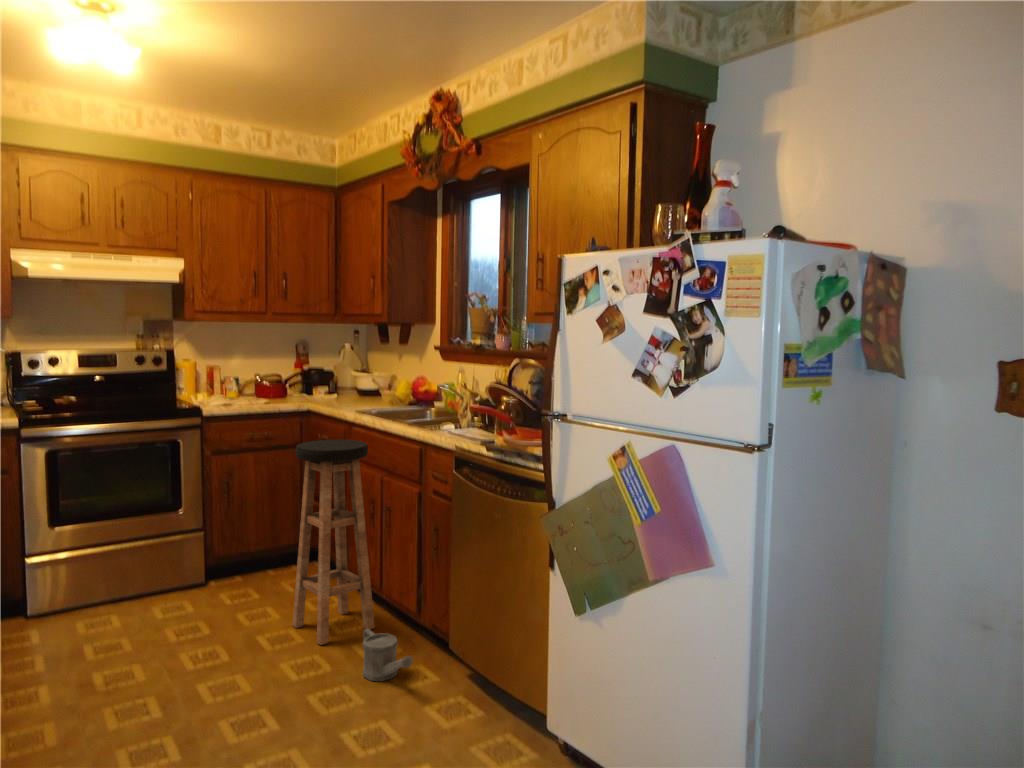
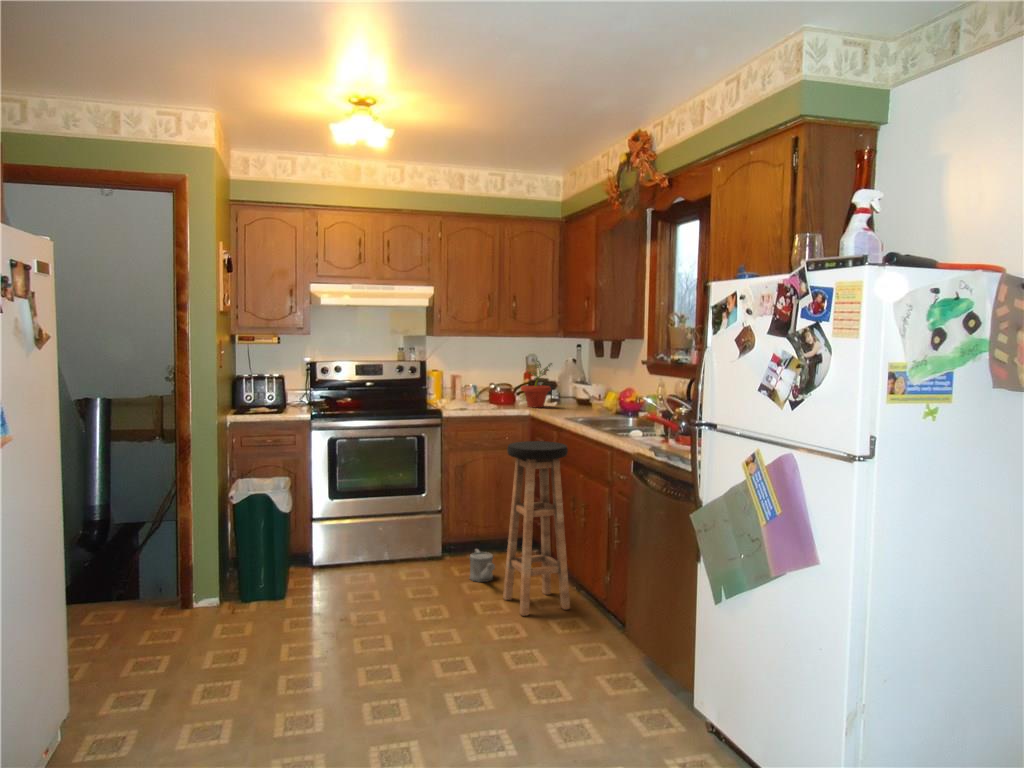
potted plant: none [297,345,335,400] -> present [521,361,552,407]
watering can: present [363,629,413,681] -> present [470,549,495,582]

